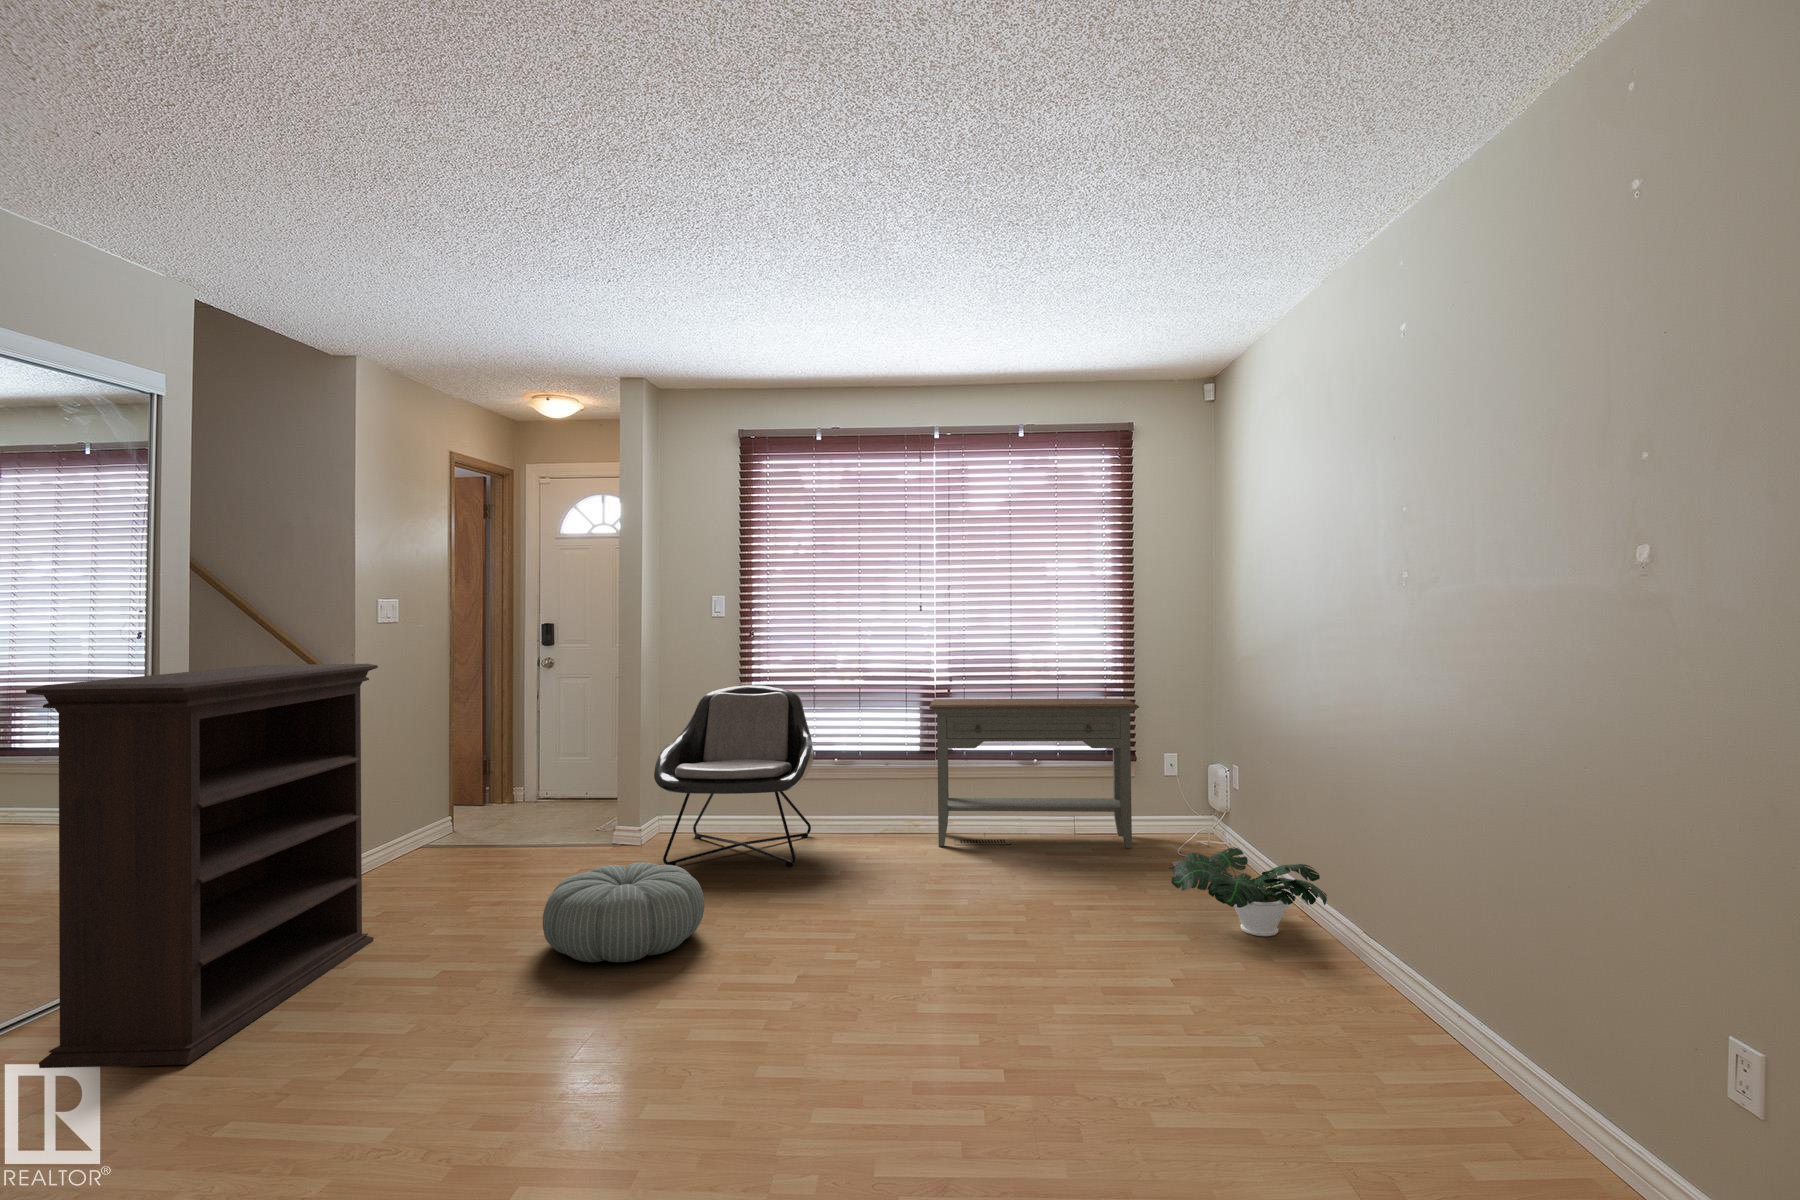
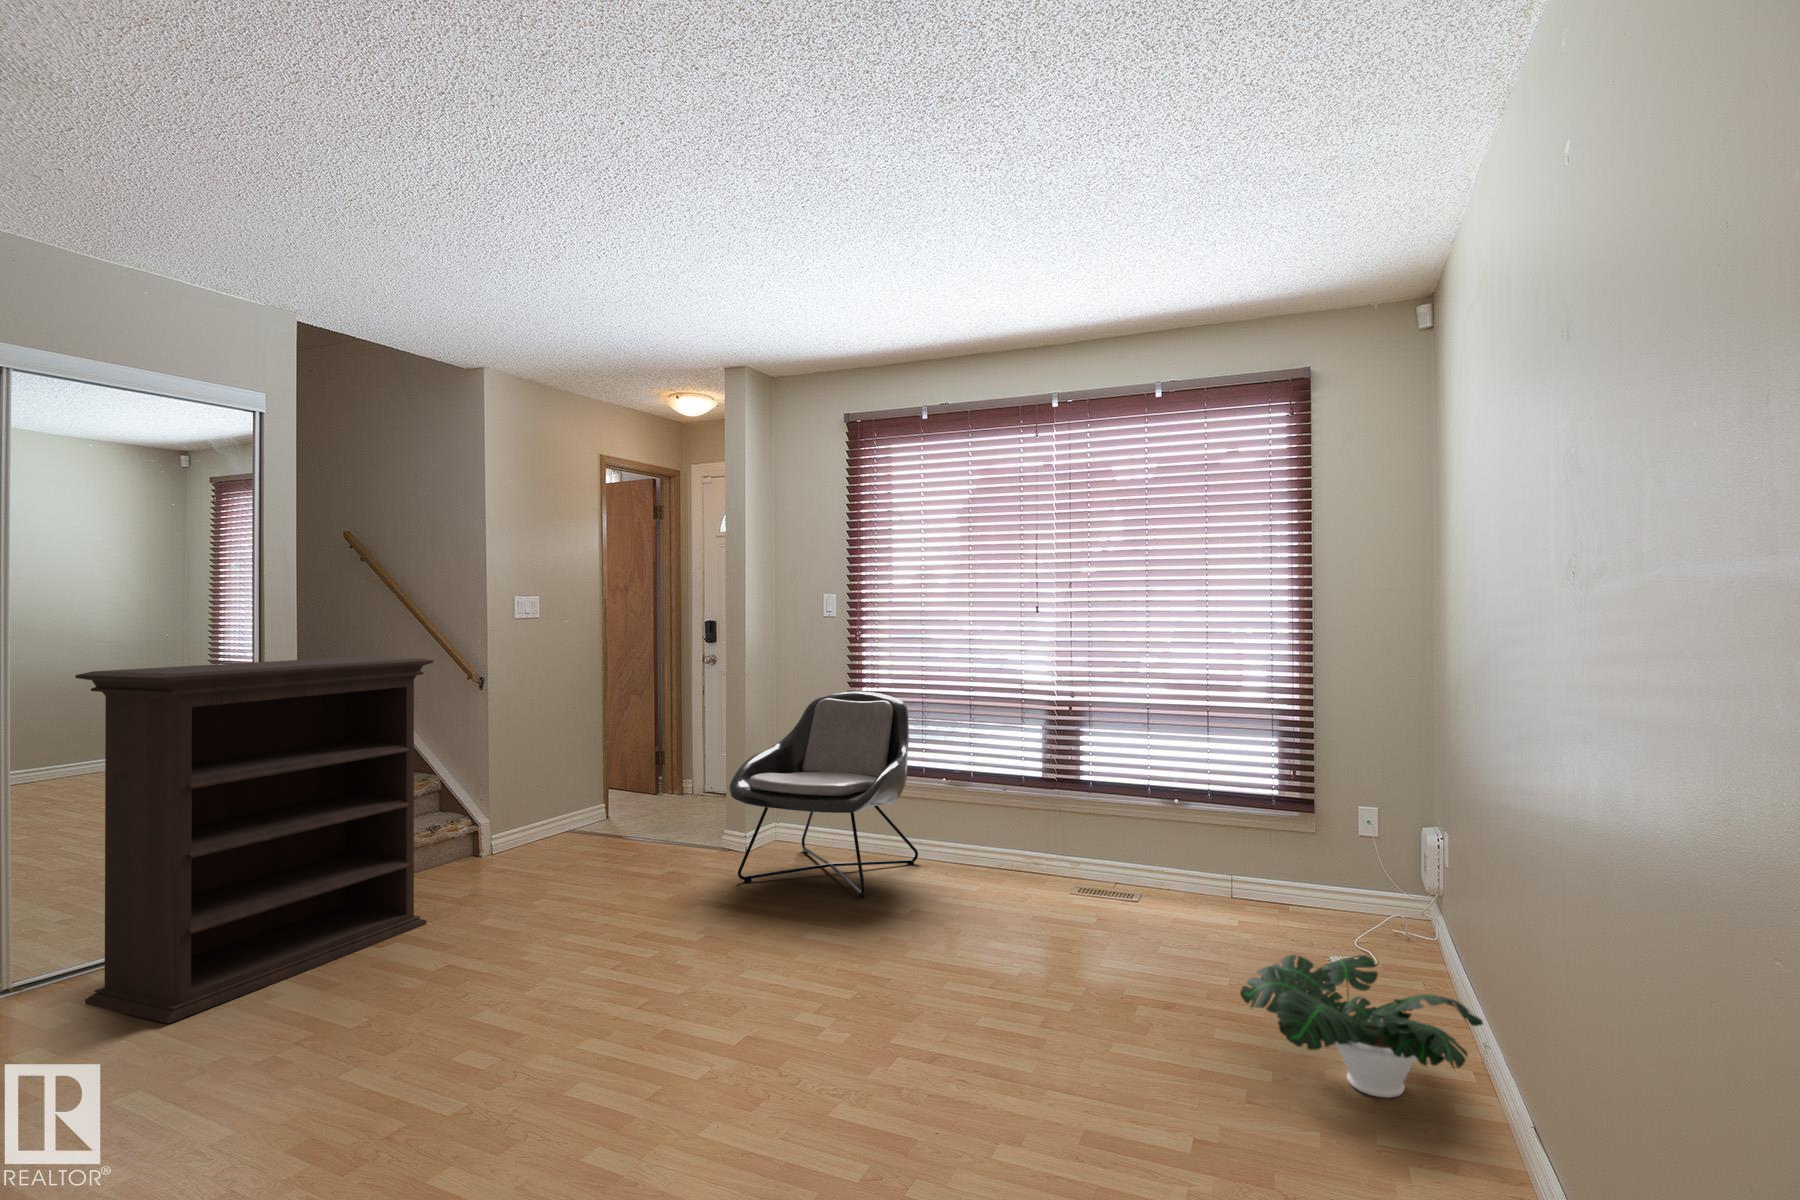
console table: present [929,698,1139,848] -> none [1033,717,1305,928]
pouf: present [543,862,704,962] -> none [528,878,699,986]

